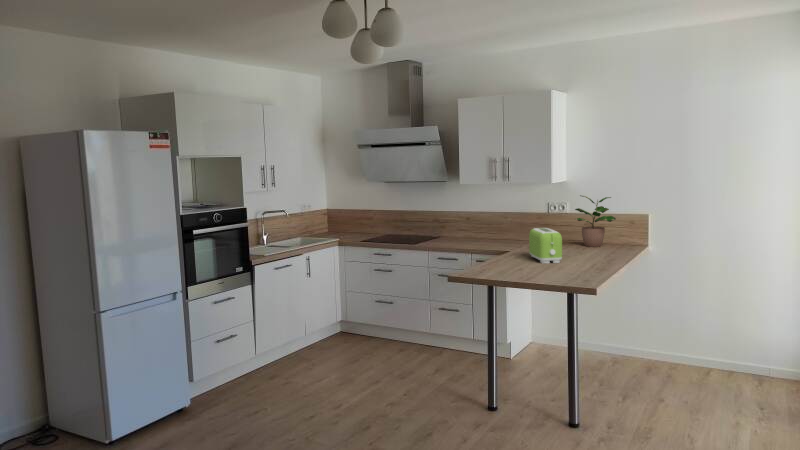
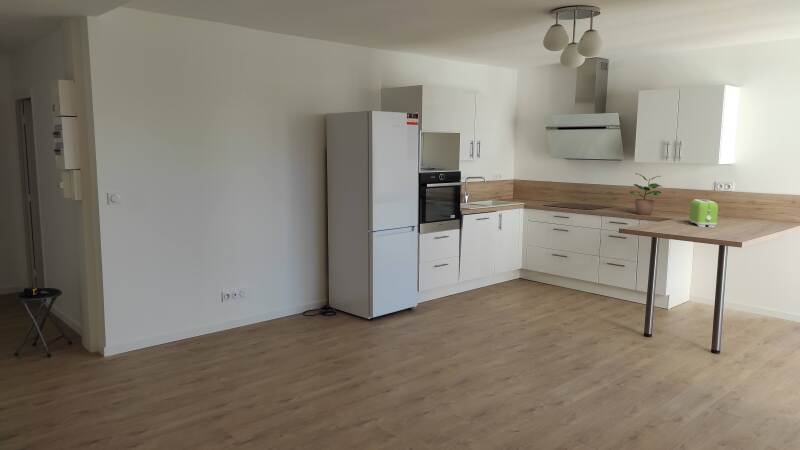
potted plant: present [575,195,616,247] -> present [630,173,662,215]

